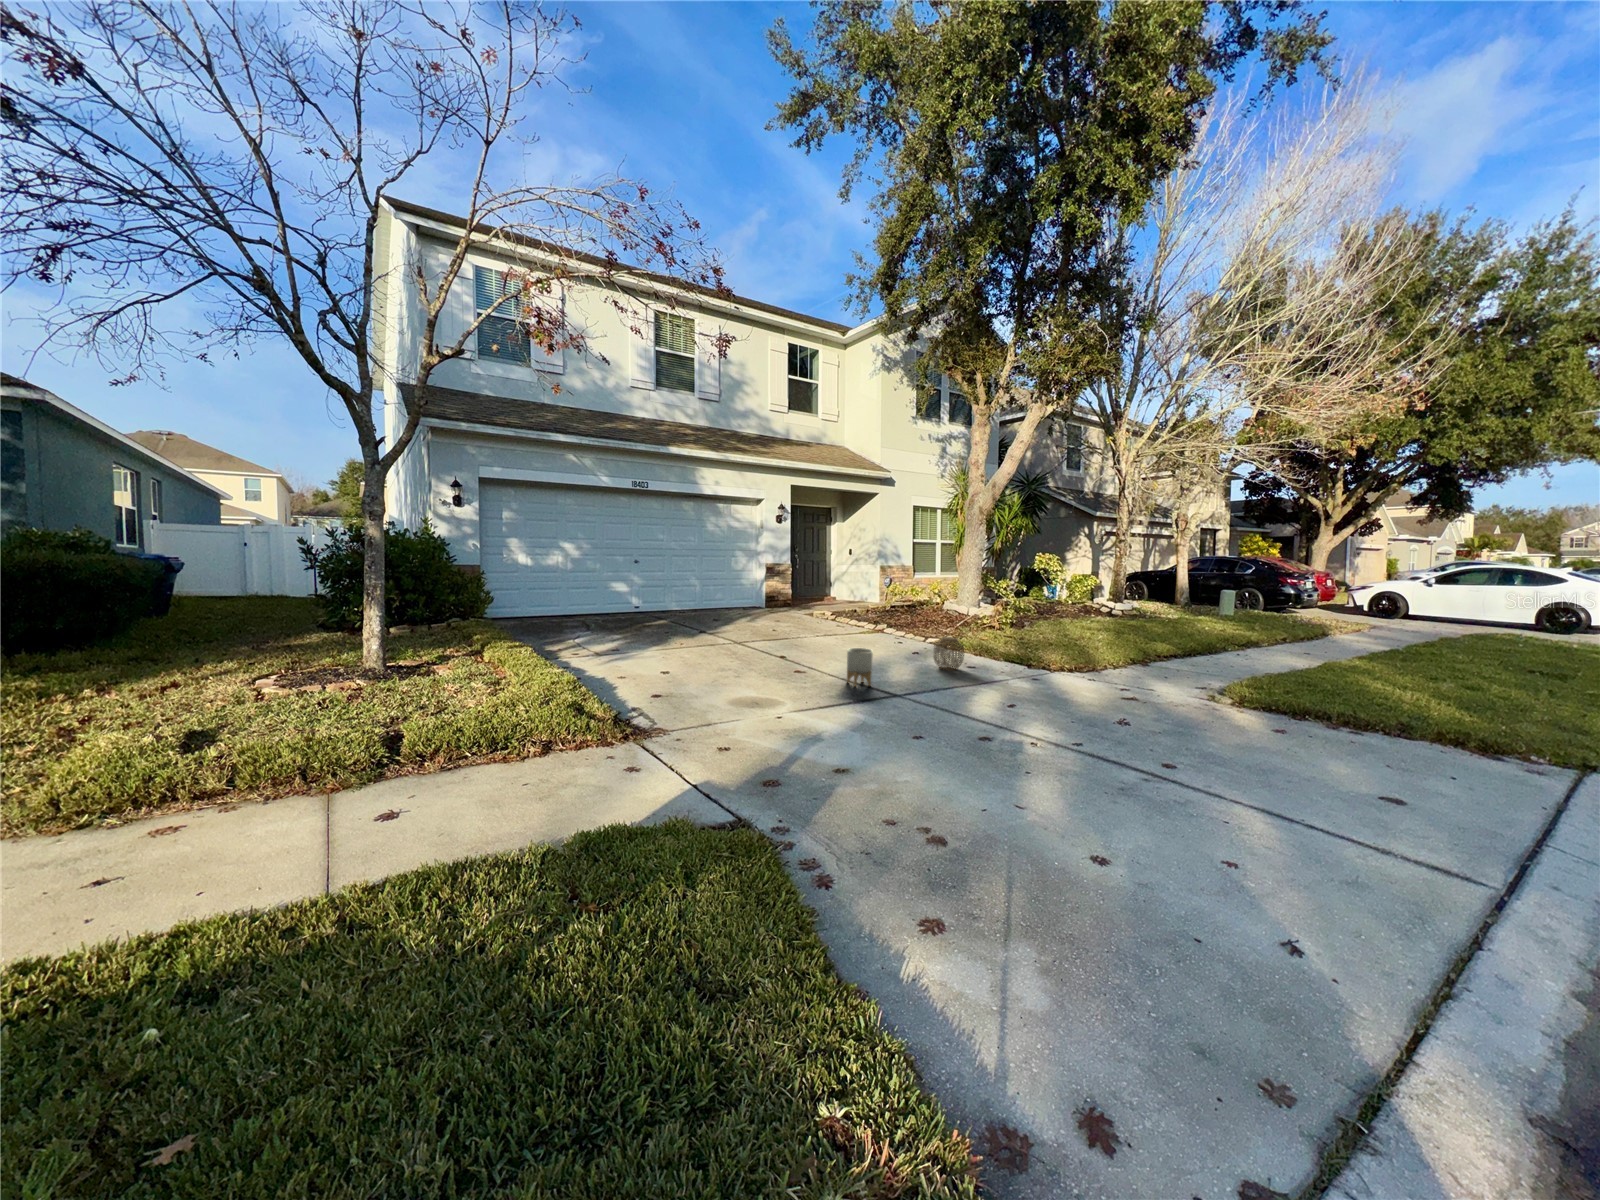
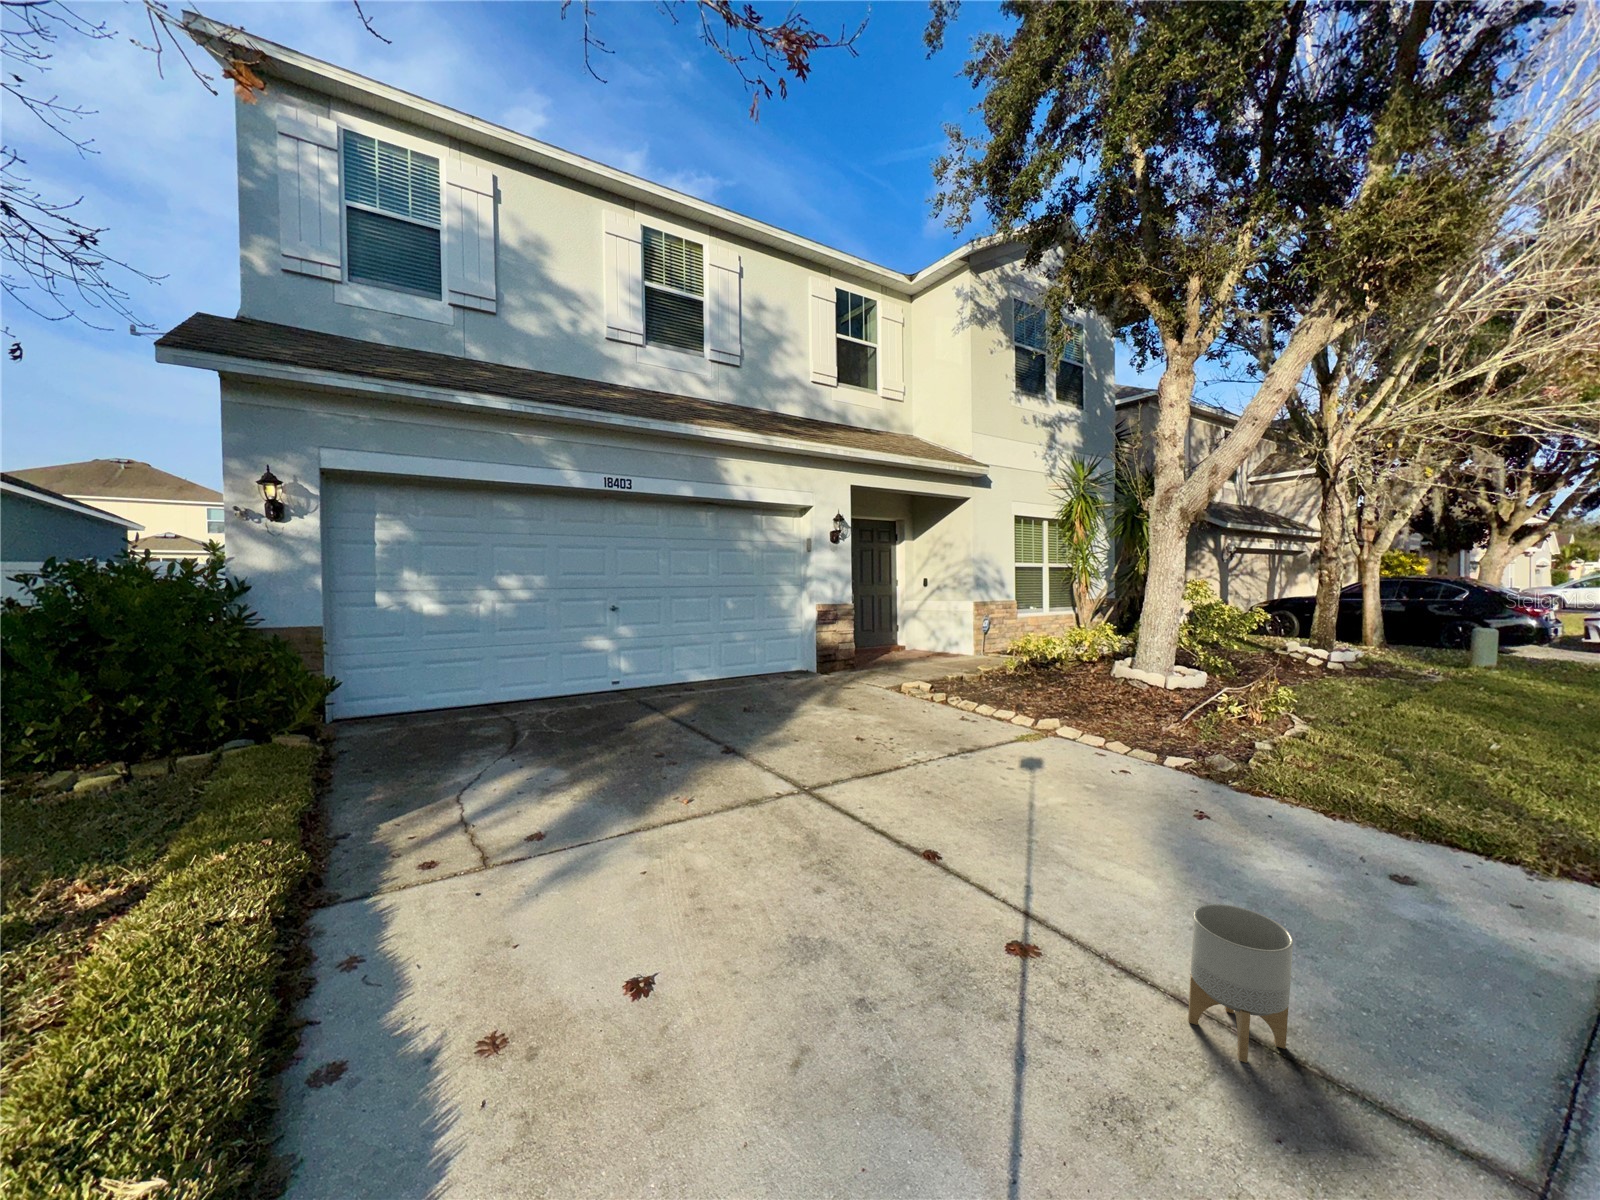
woven basket: present [933,637,965,671] -> none [1310,807,1414,903]

